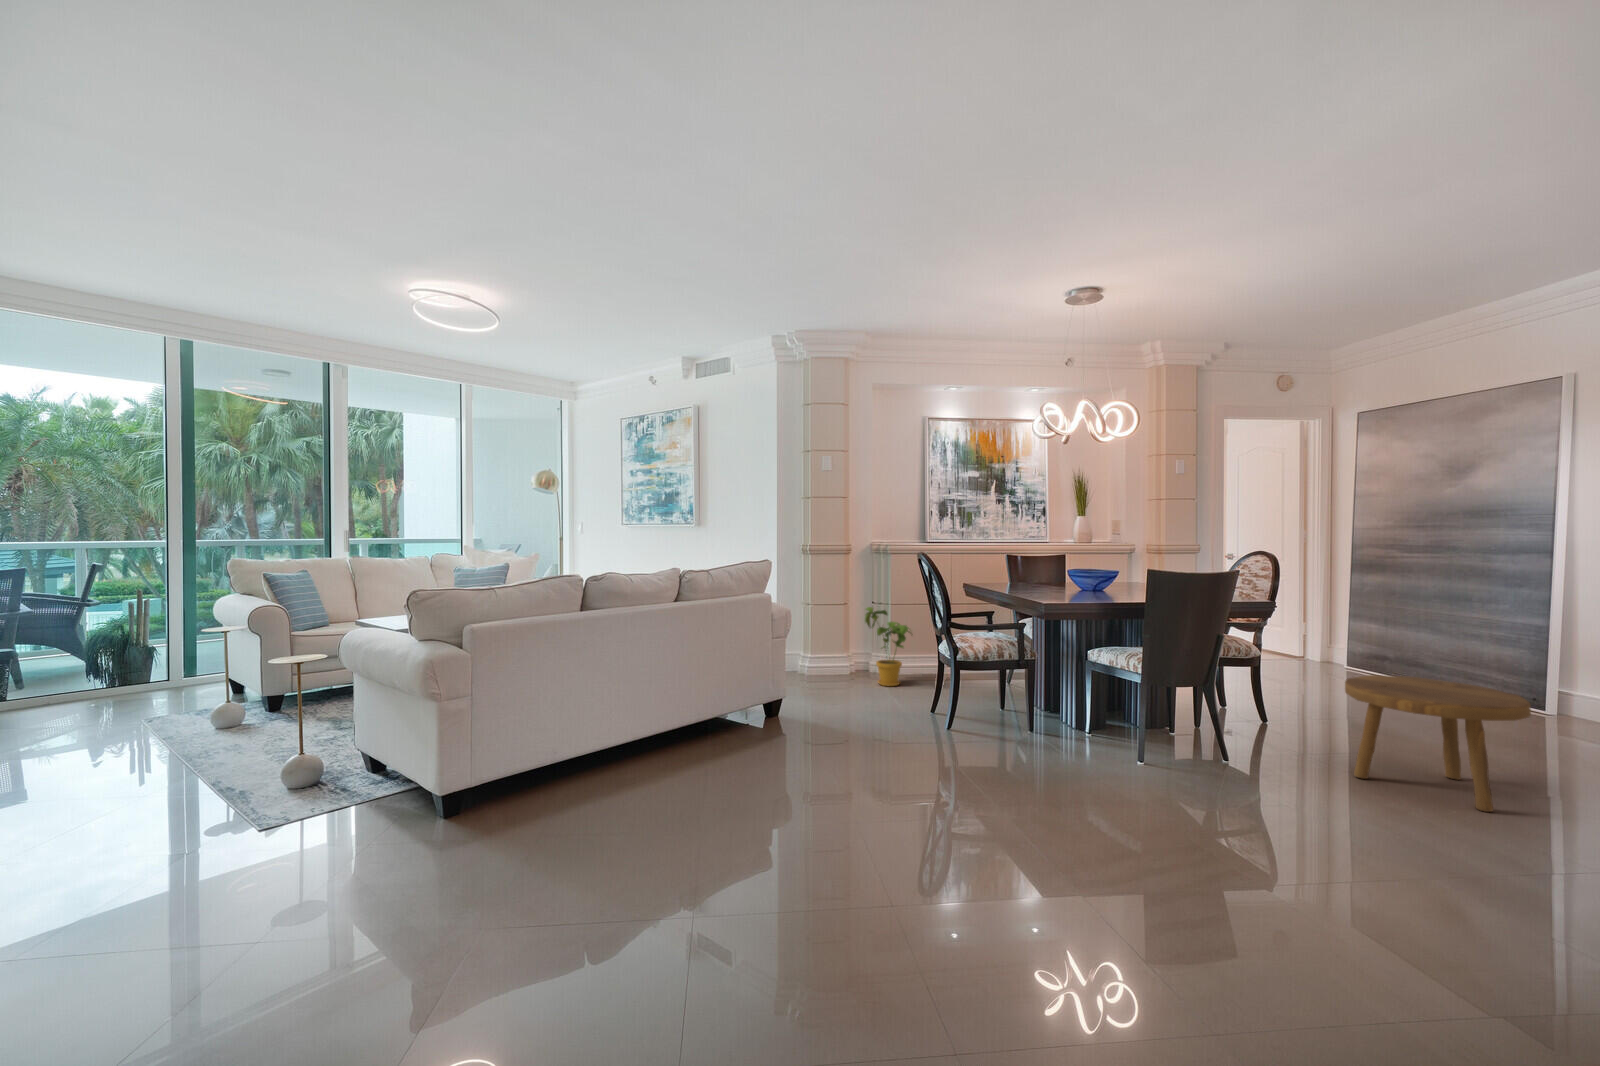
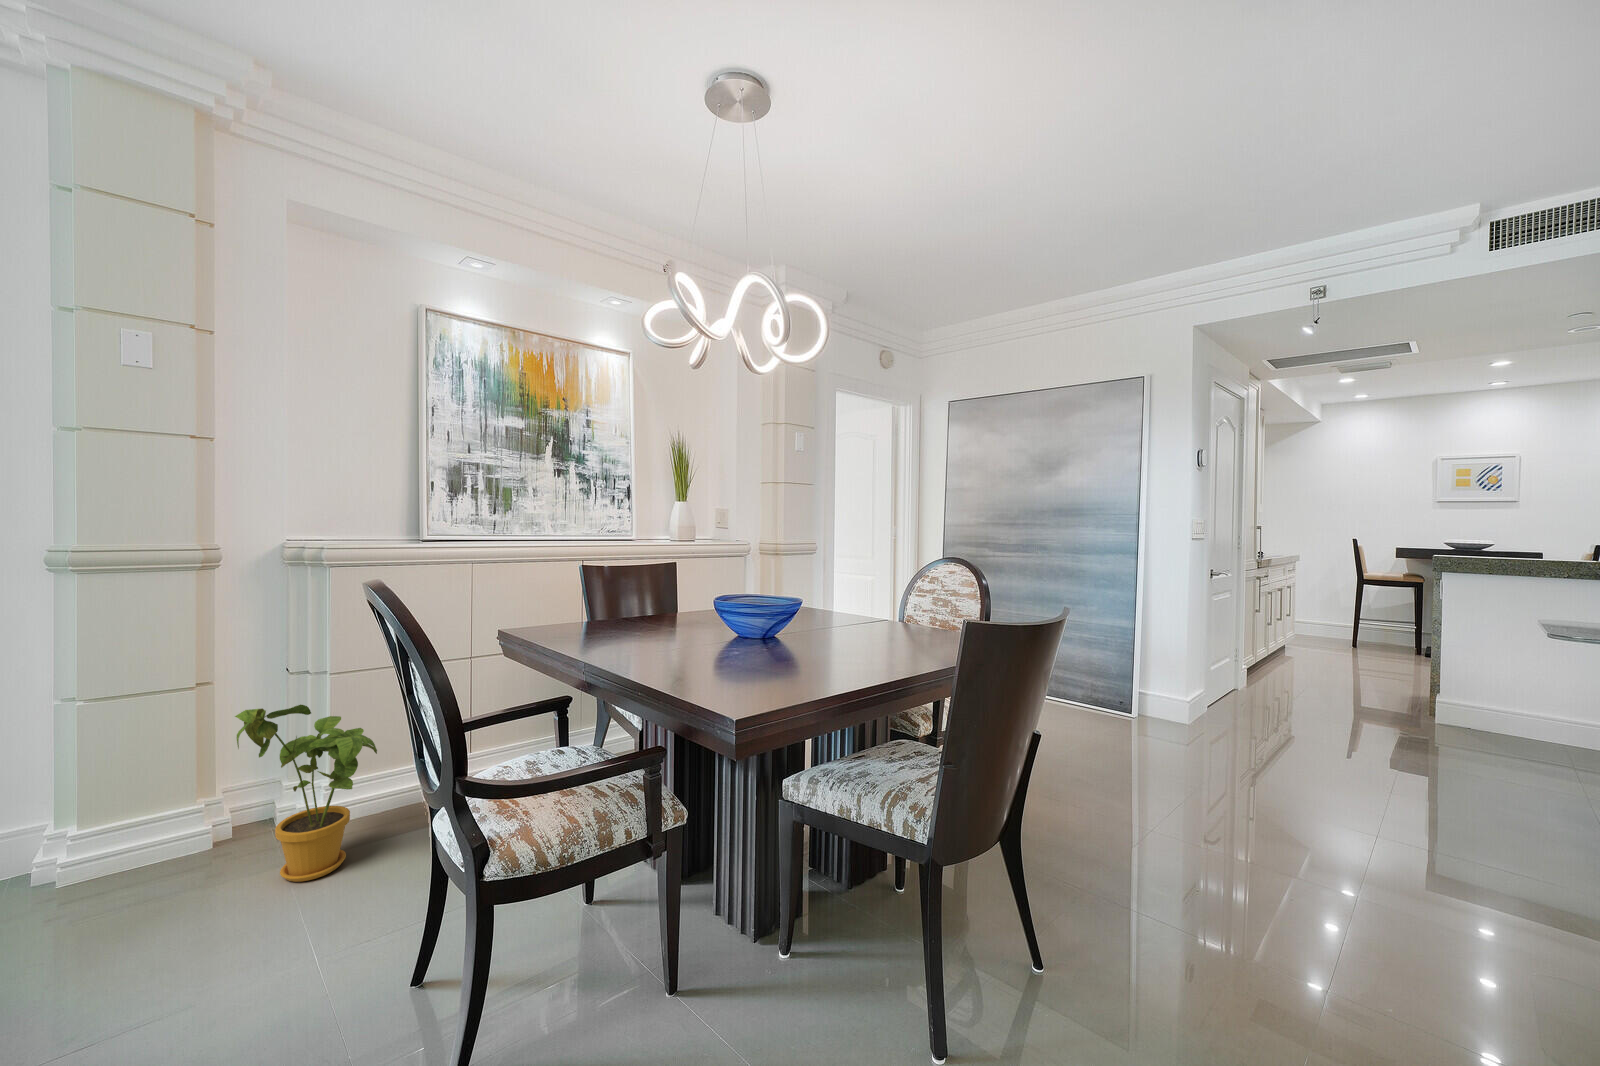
footstool: present [1345,675,1531,812] -> none [1134,741,1386,971]

